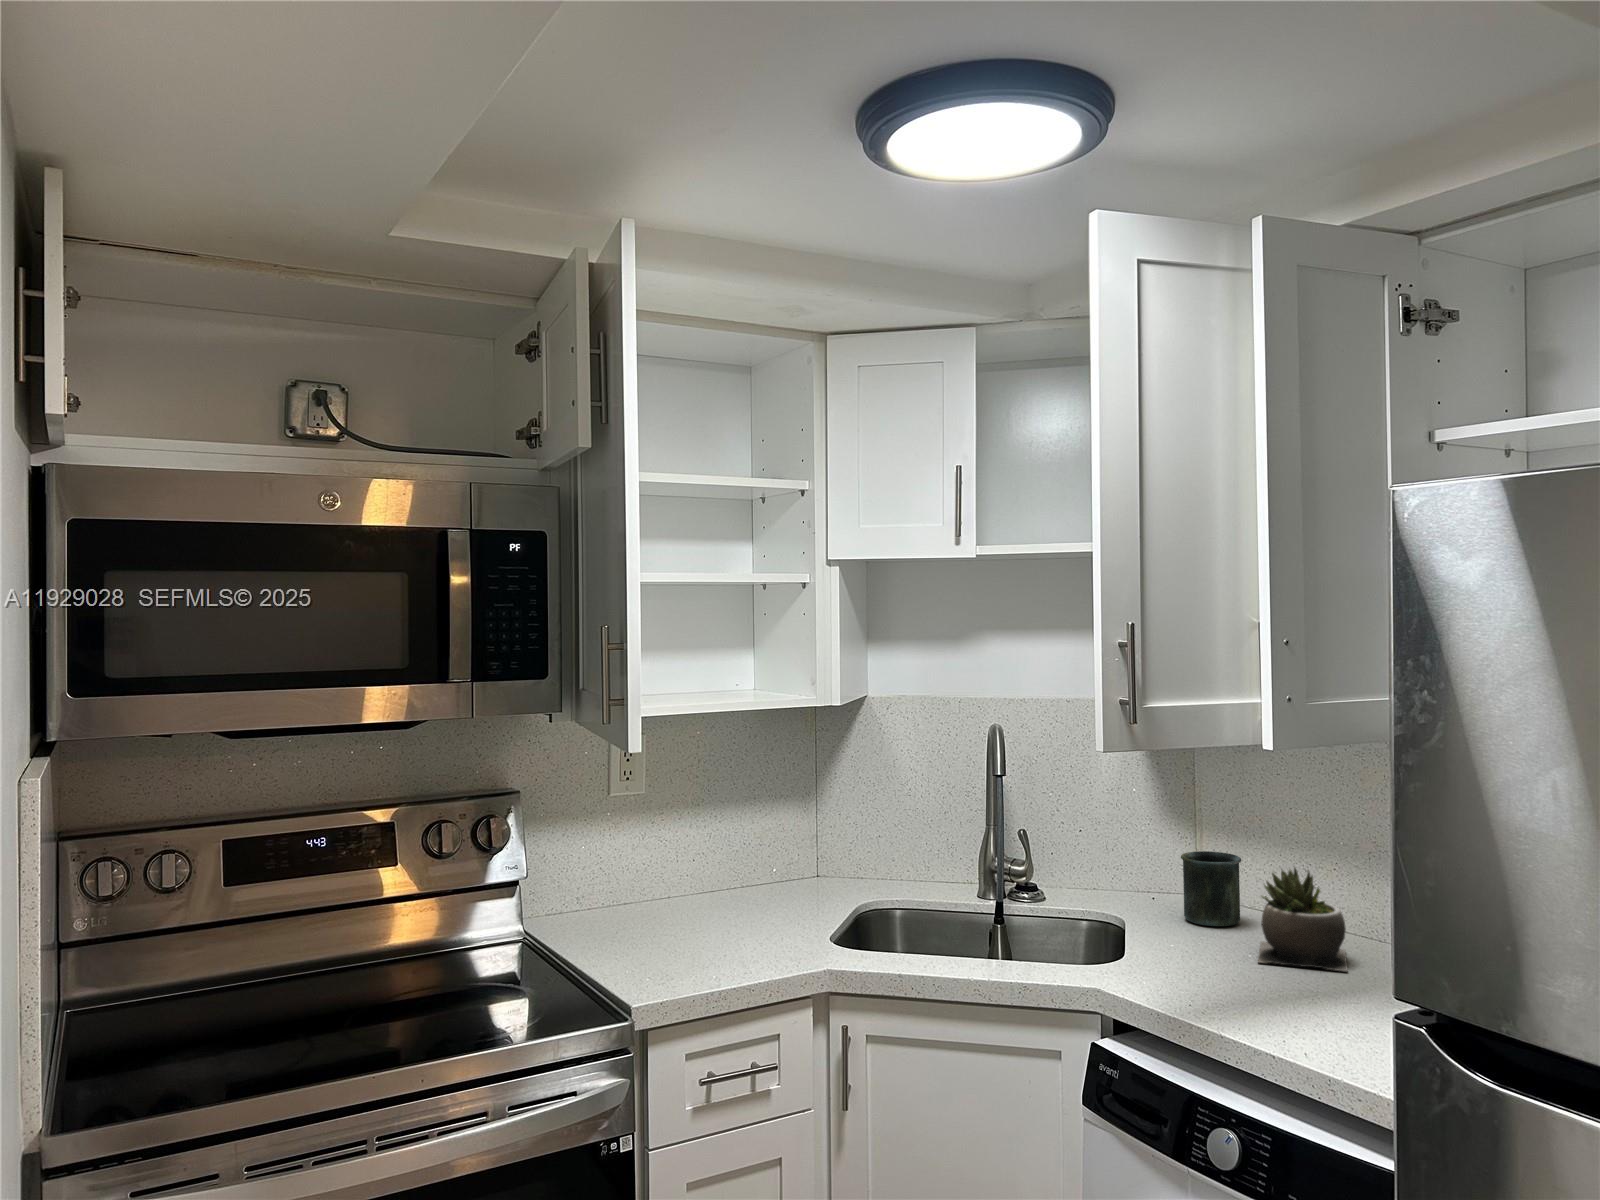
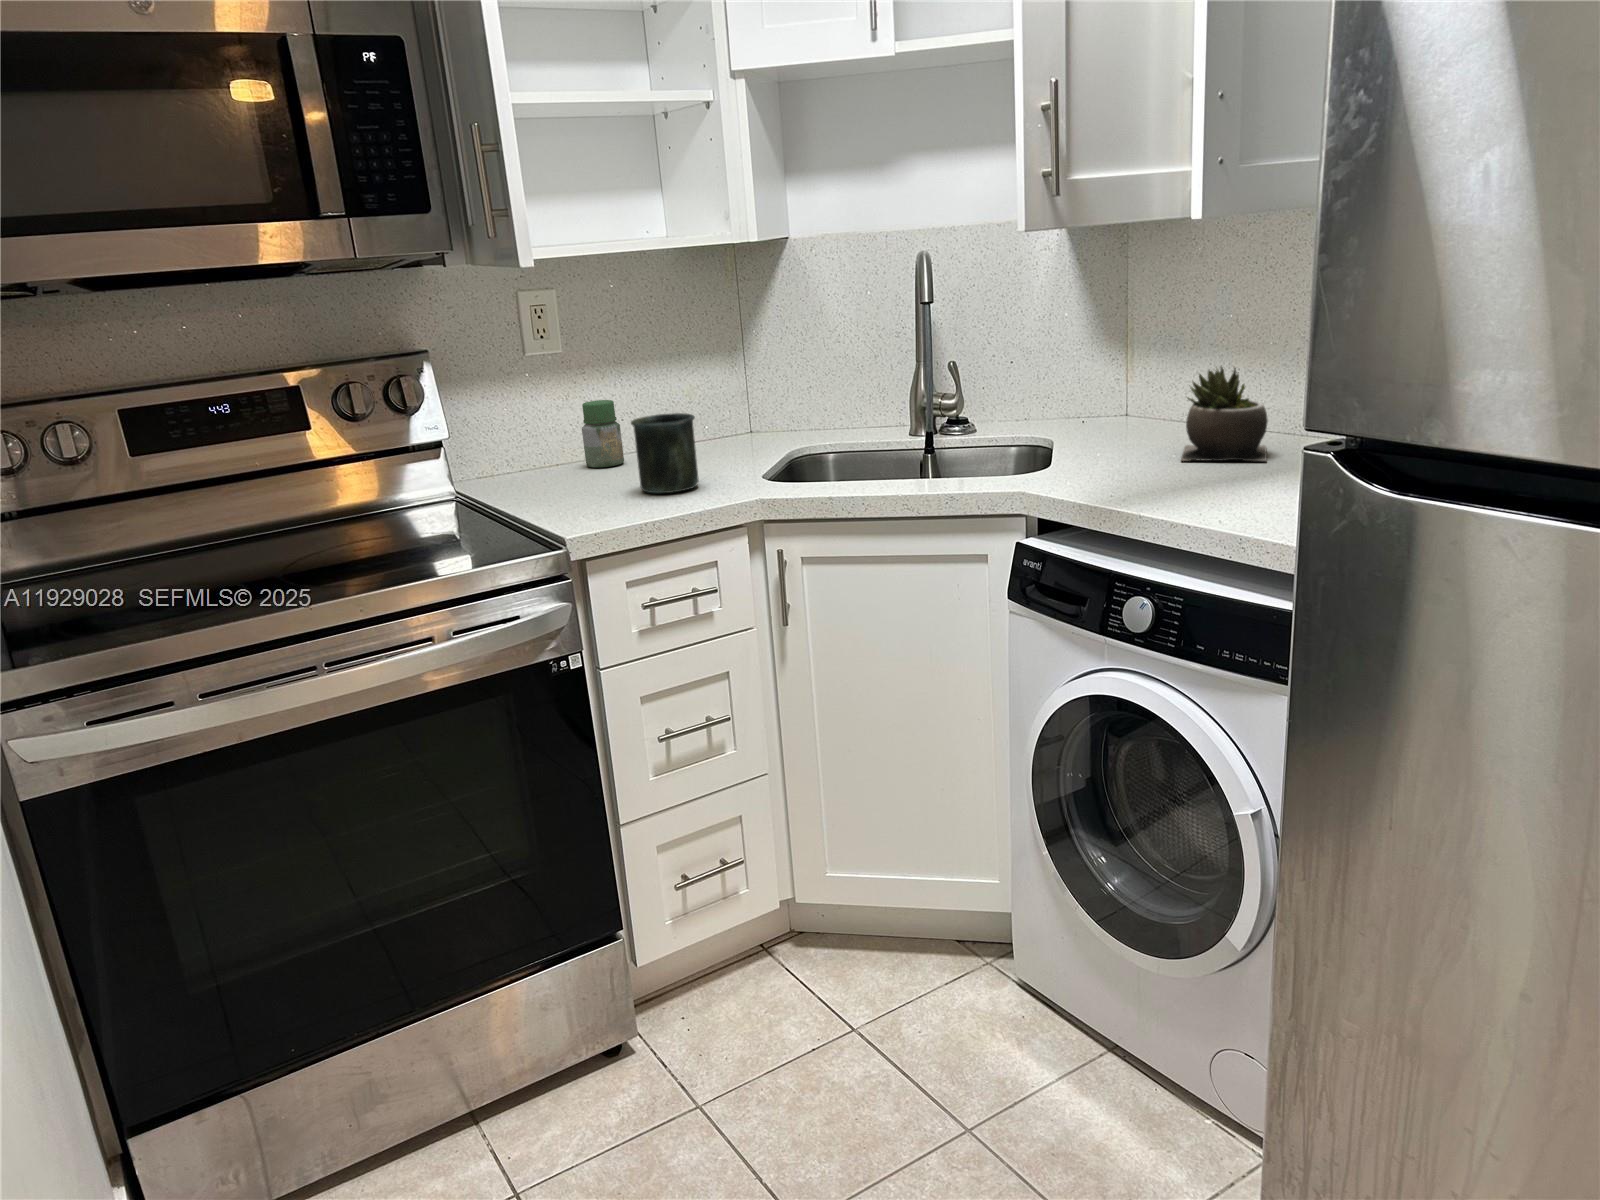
jar: none [655,847,693,915] -> present [582,400,624,467]
mug: present [1181,851,1241,926] -> present [631,413,699,493]

